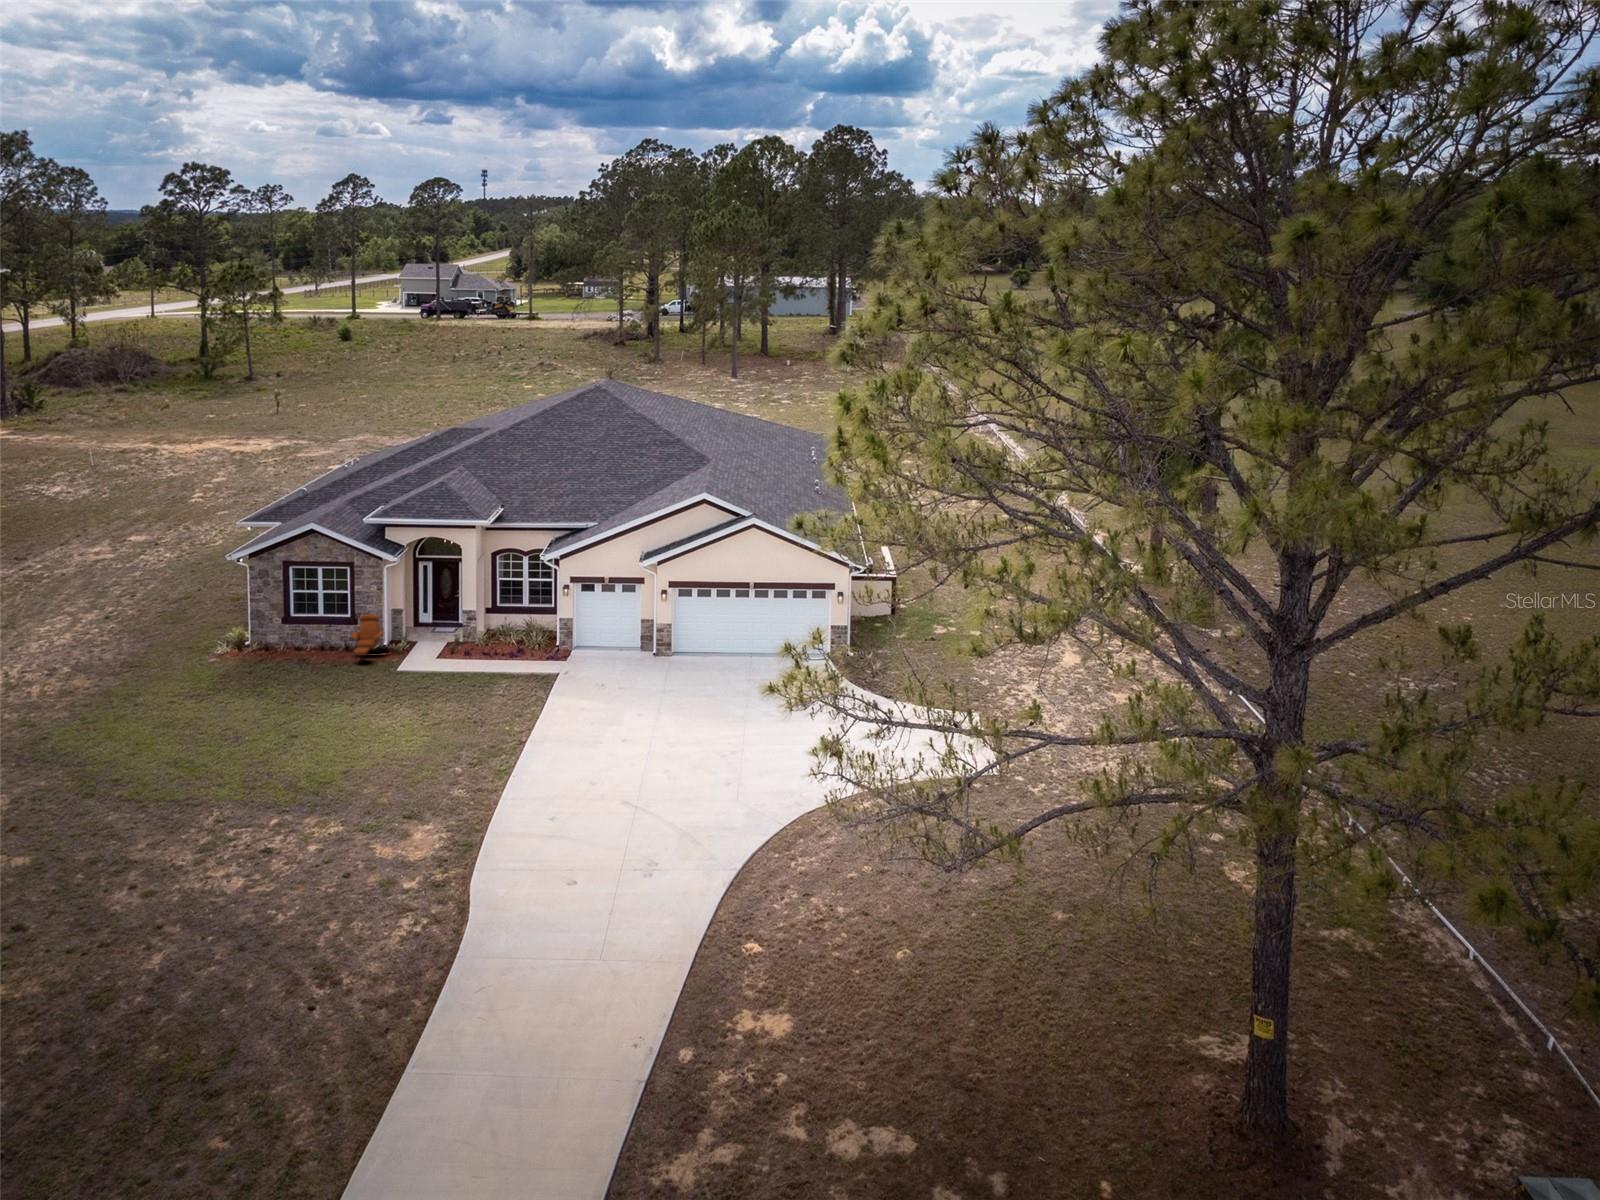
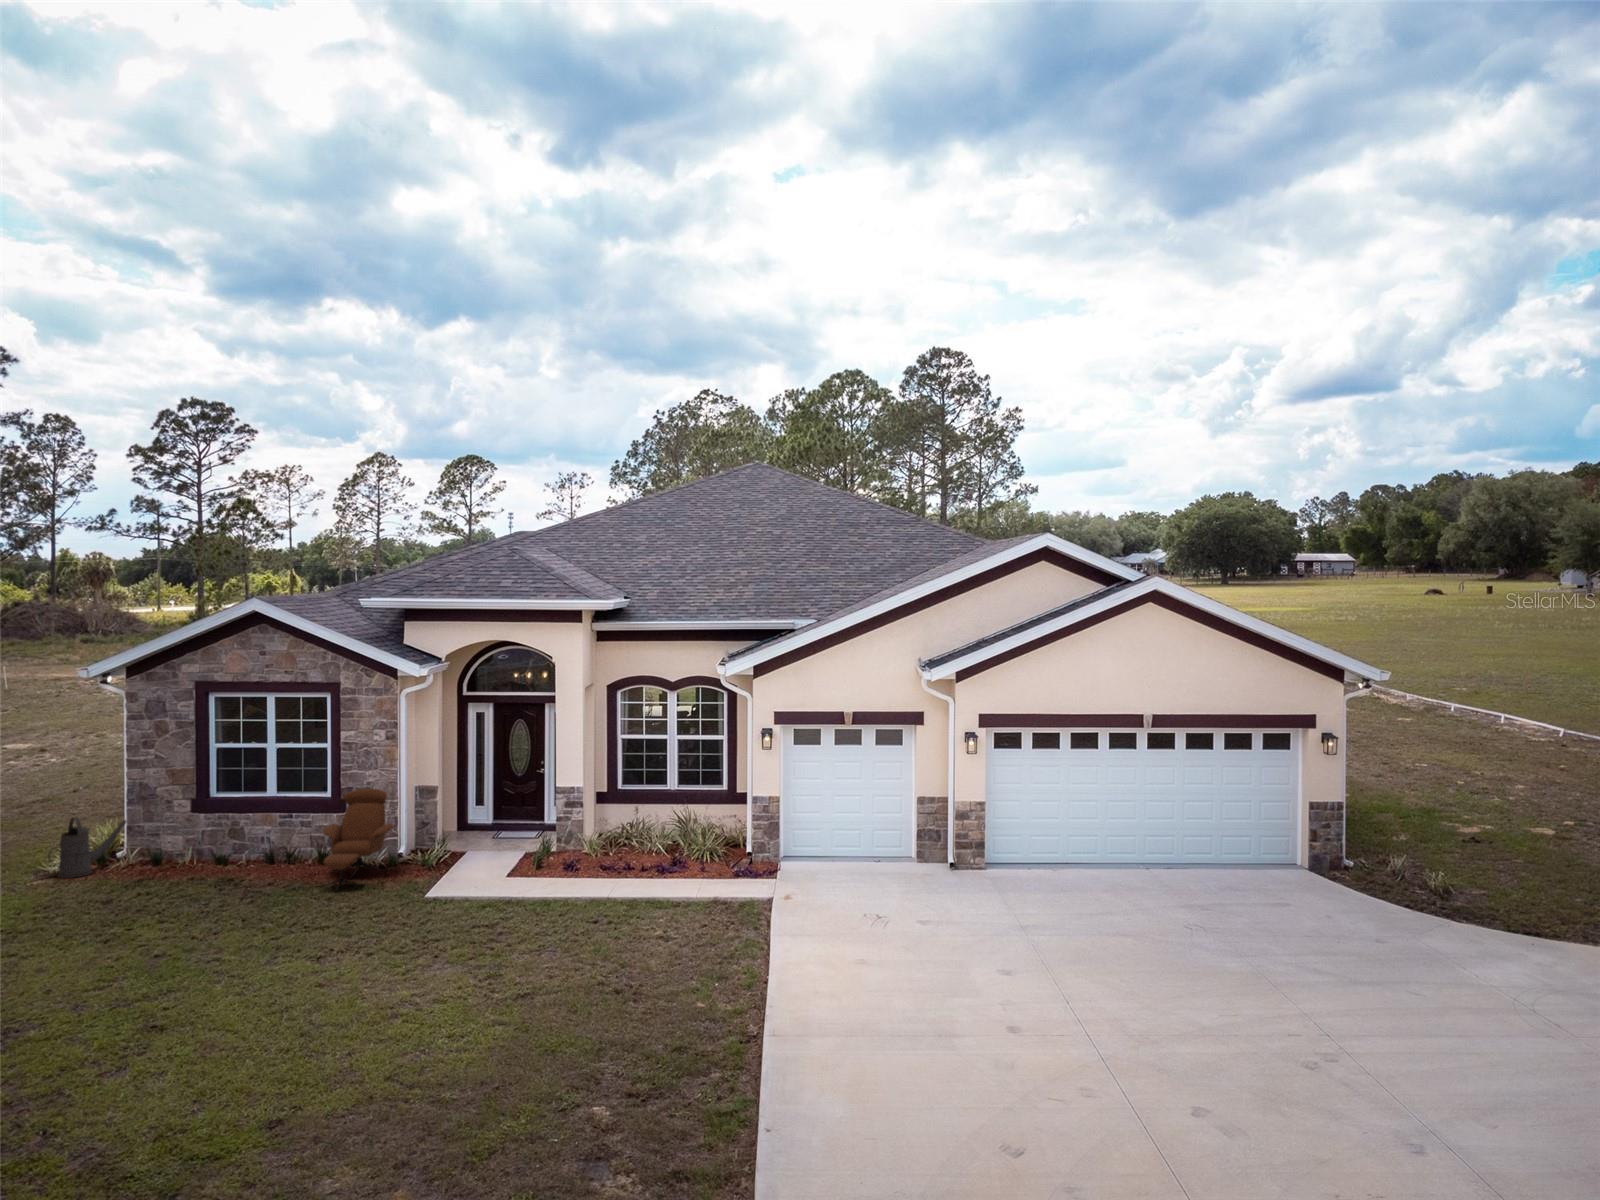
watering can: none [225,627,256,655] -> present [48,817,126,878]

